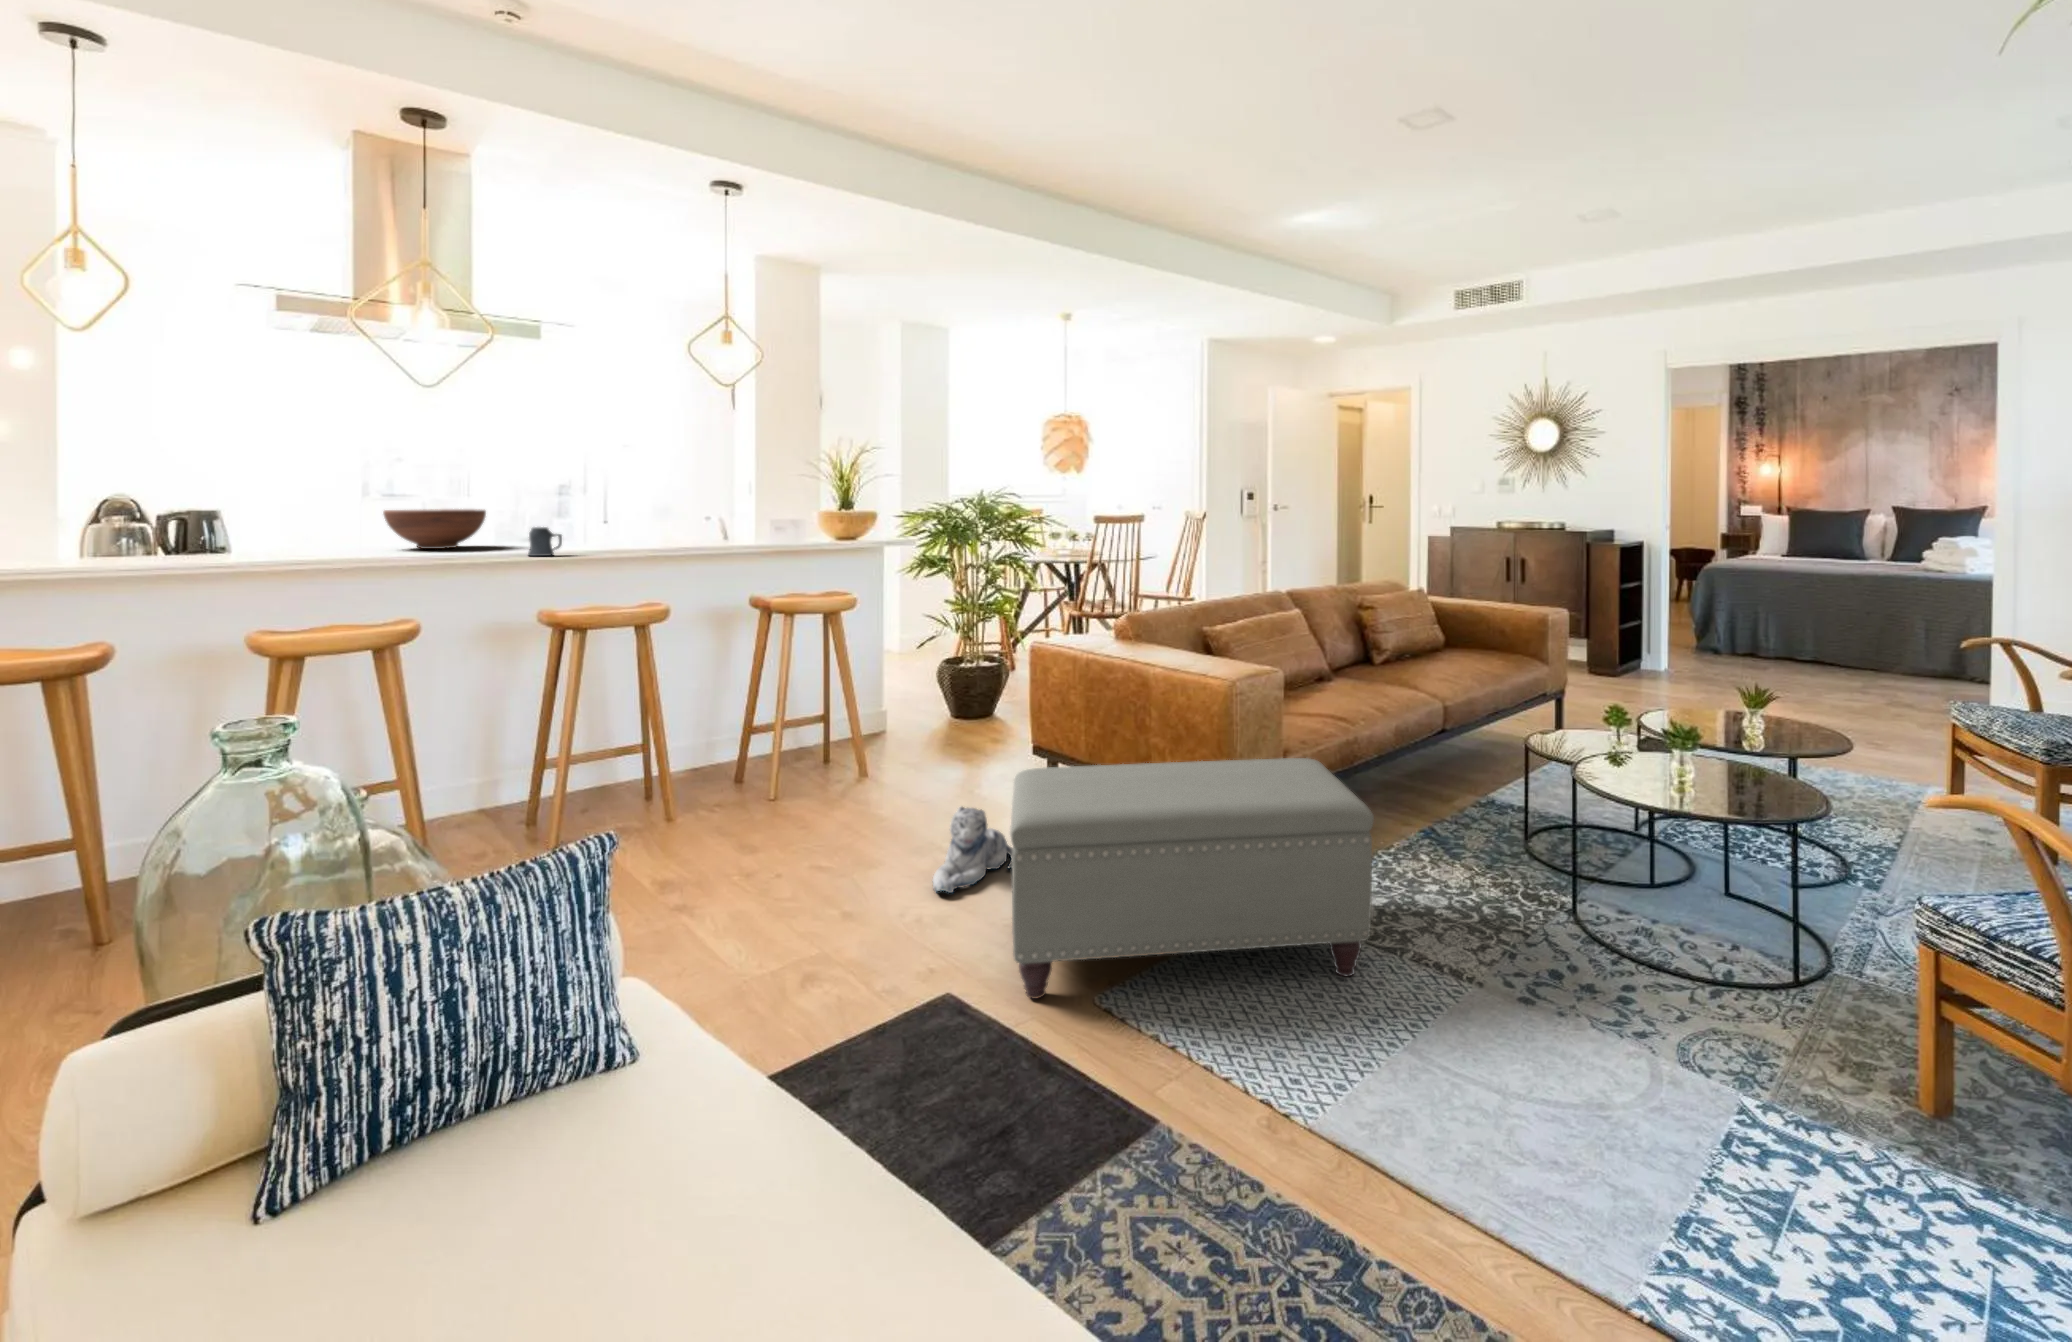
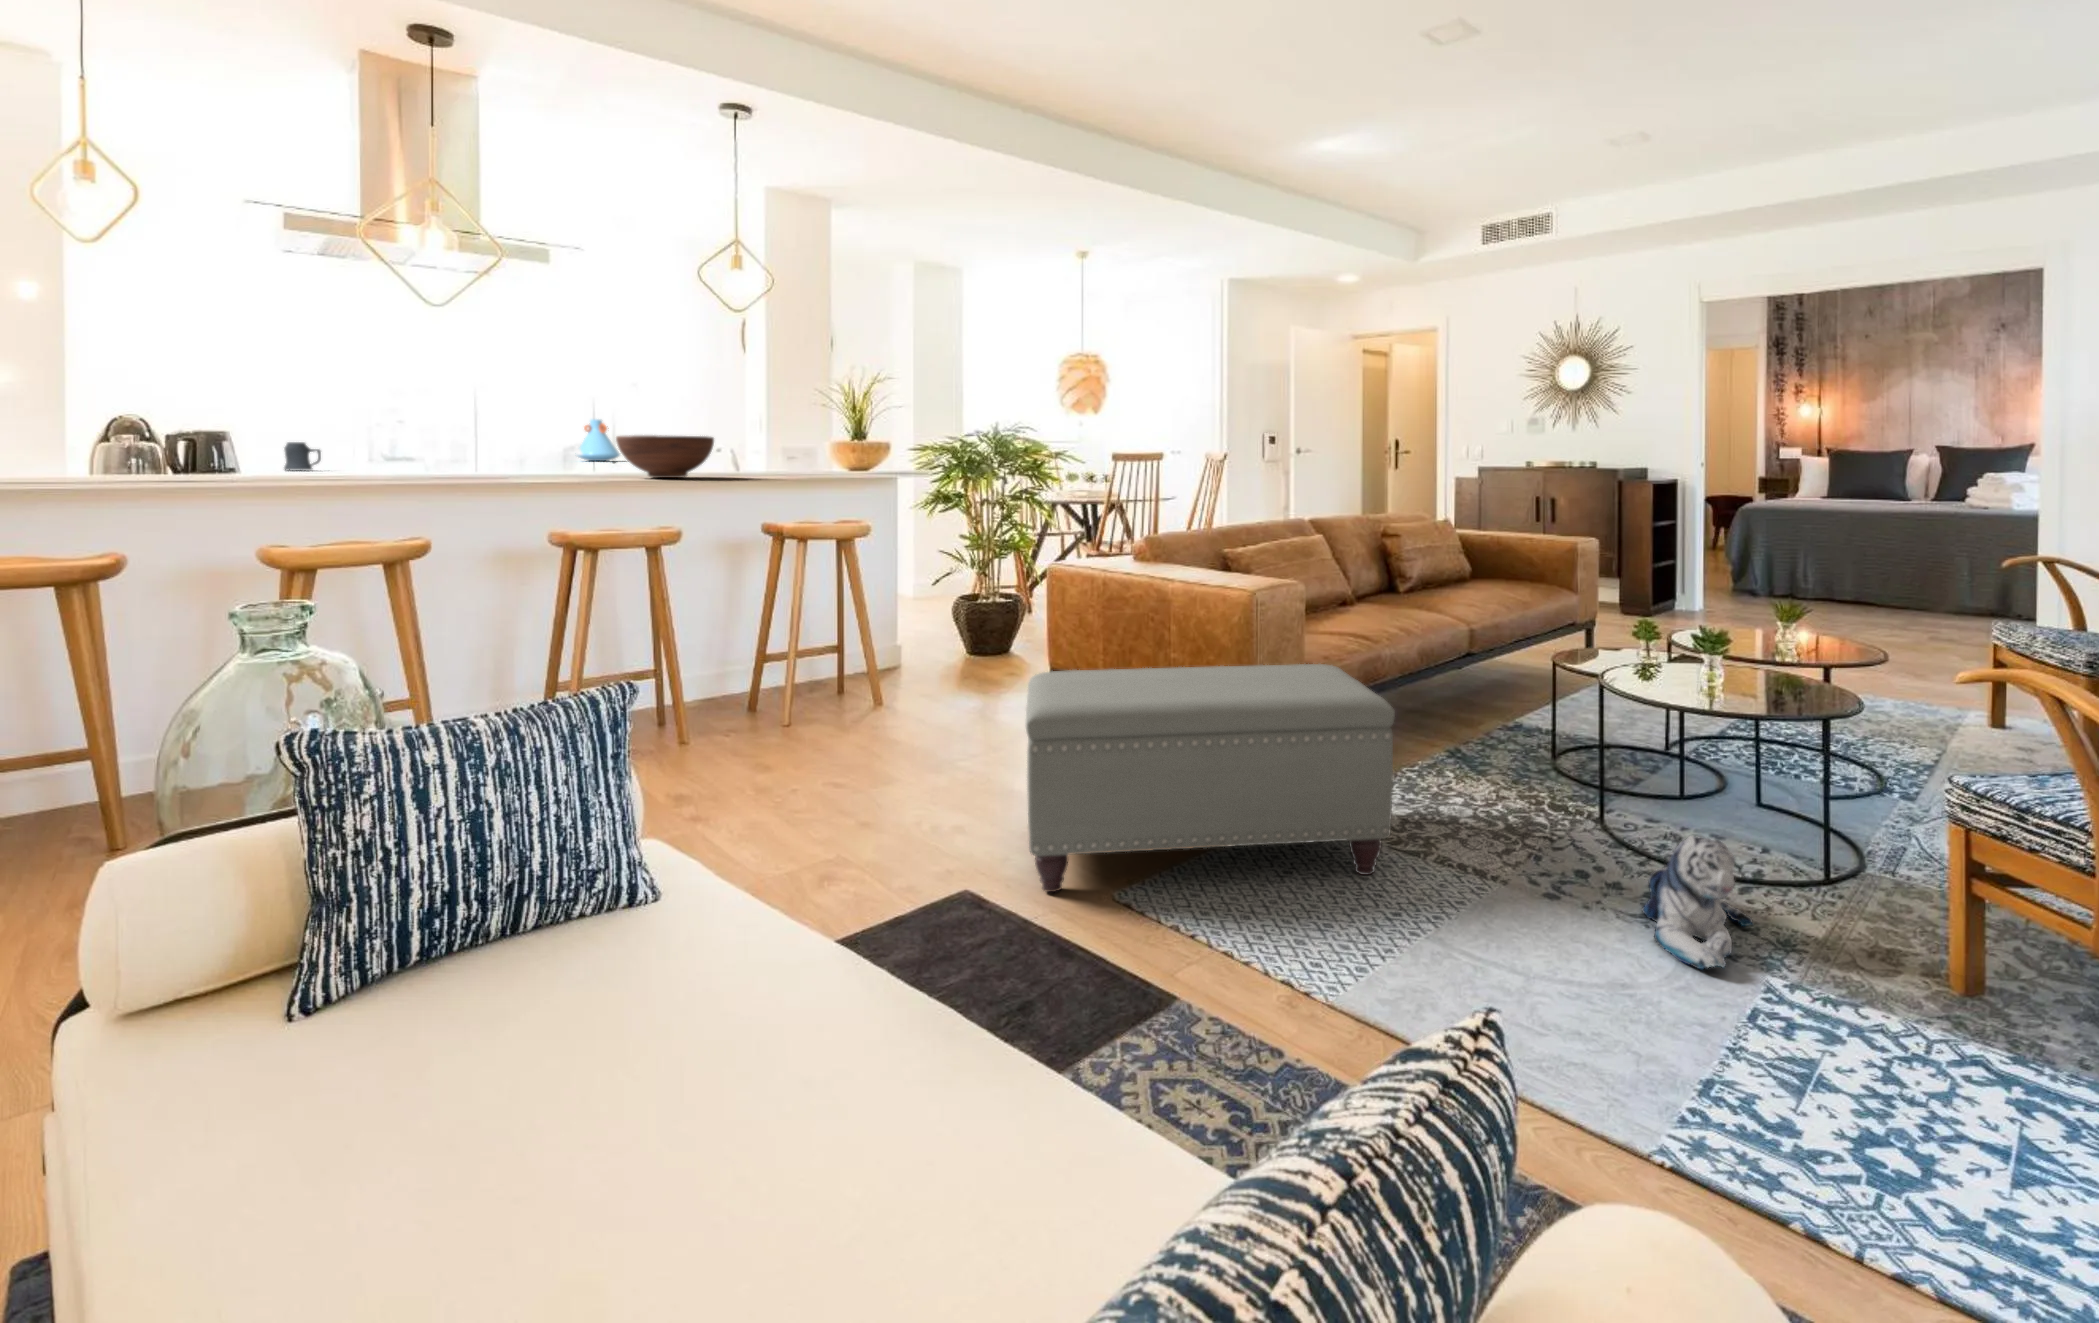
vase: none [576,484,620,524] -> present [578,419,620,461]
fruit bowl: present [383,509,486,549] -> present [616,435,714,478]
mug: present [528,527,562,556] -> present [284,442,321,470]
plush toy: present [933,807,1013,893] -> present [1642,836,1753,969]

